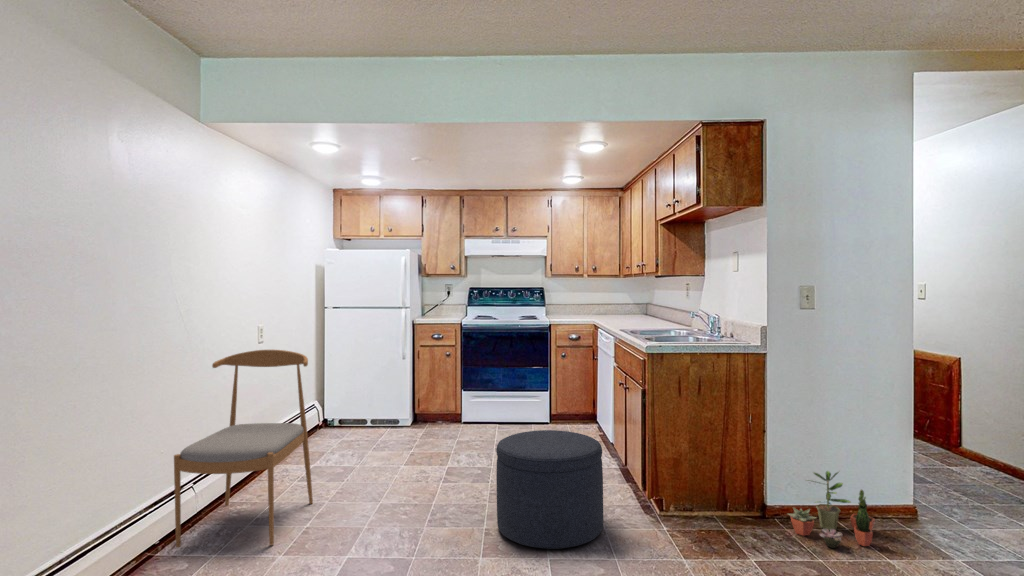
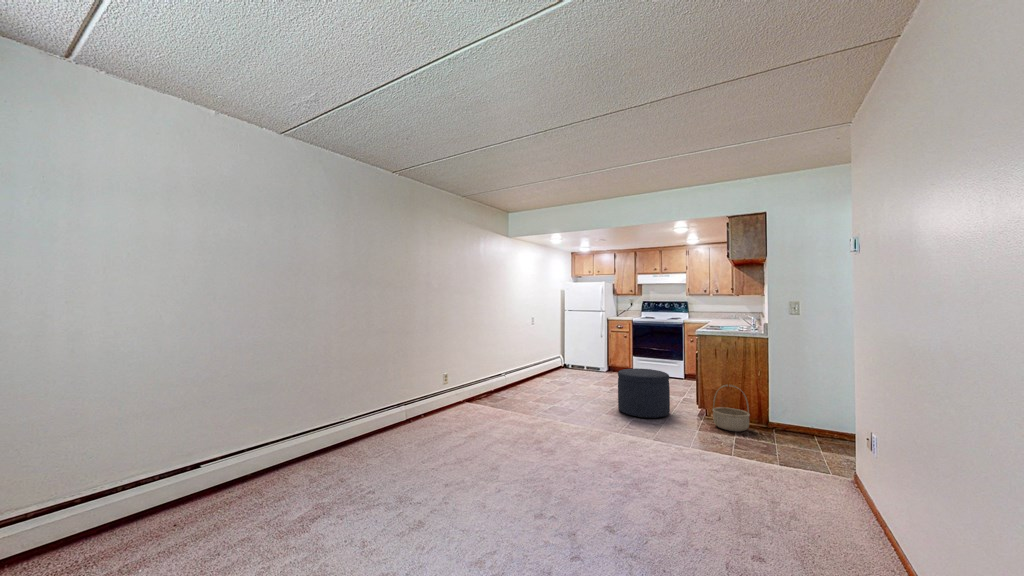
dining chair: present [174,350,313,547] -> none [499,325,549,398]
basket: none [687,450,755,542] -> present [712,385,750,432]
potted plant: present [788,471,875,548] -> none [774,404,833,447]

